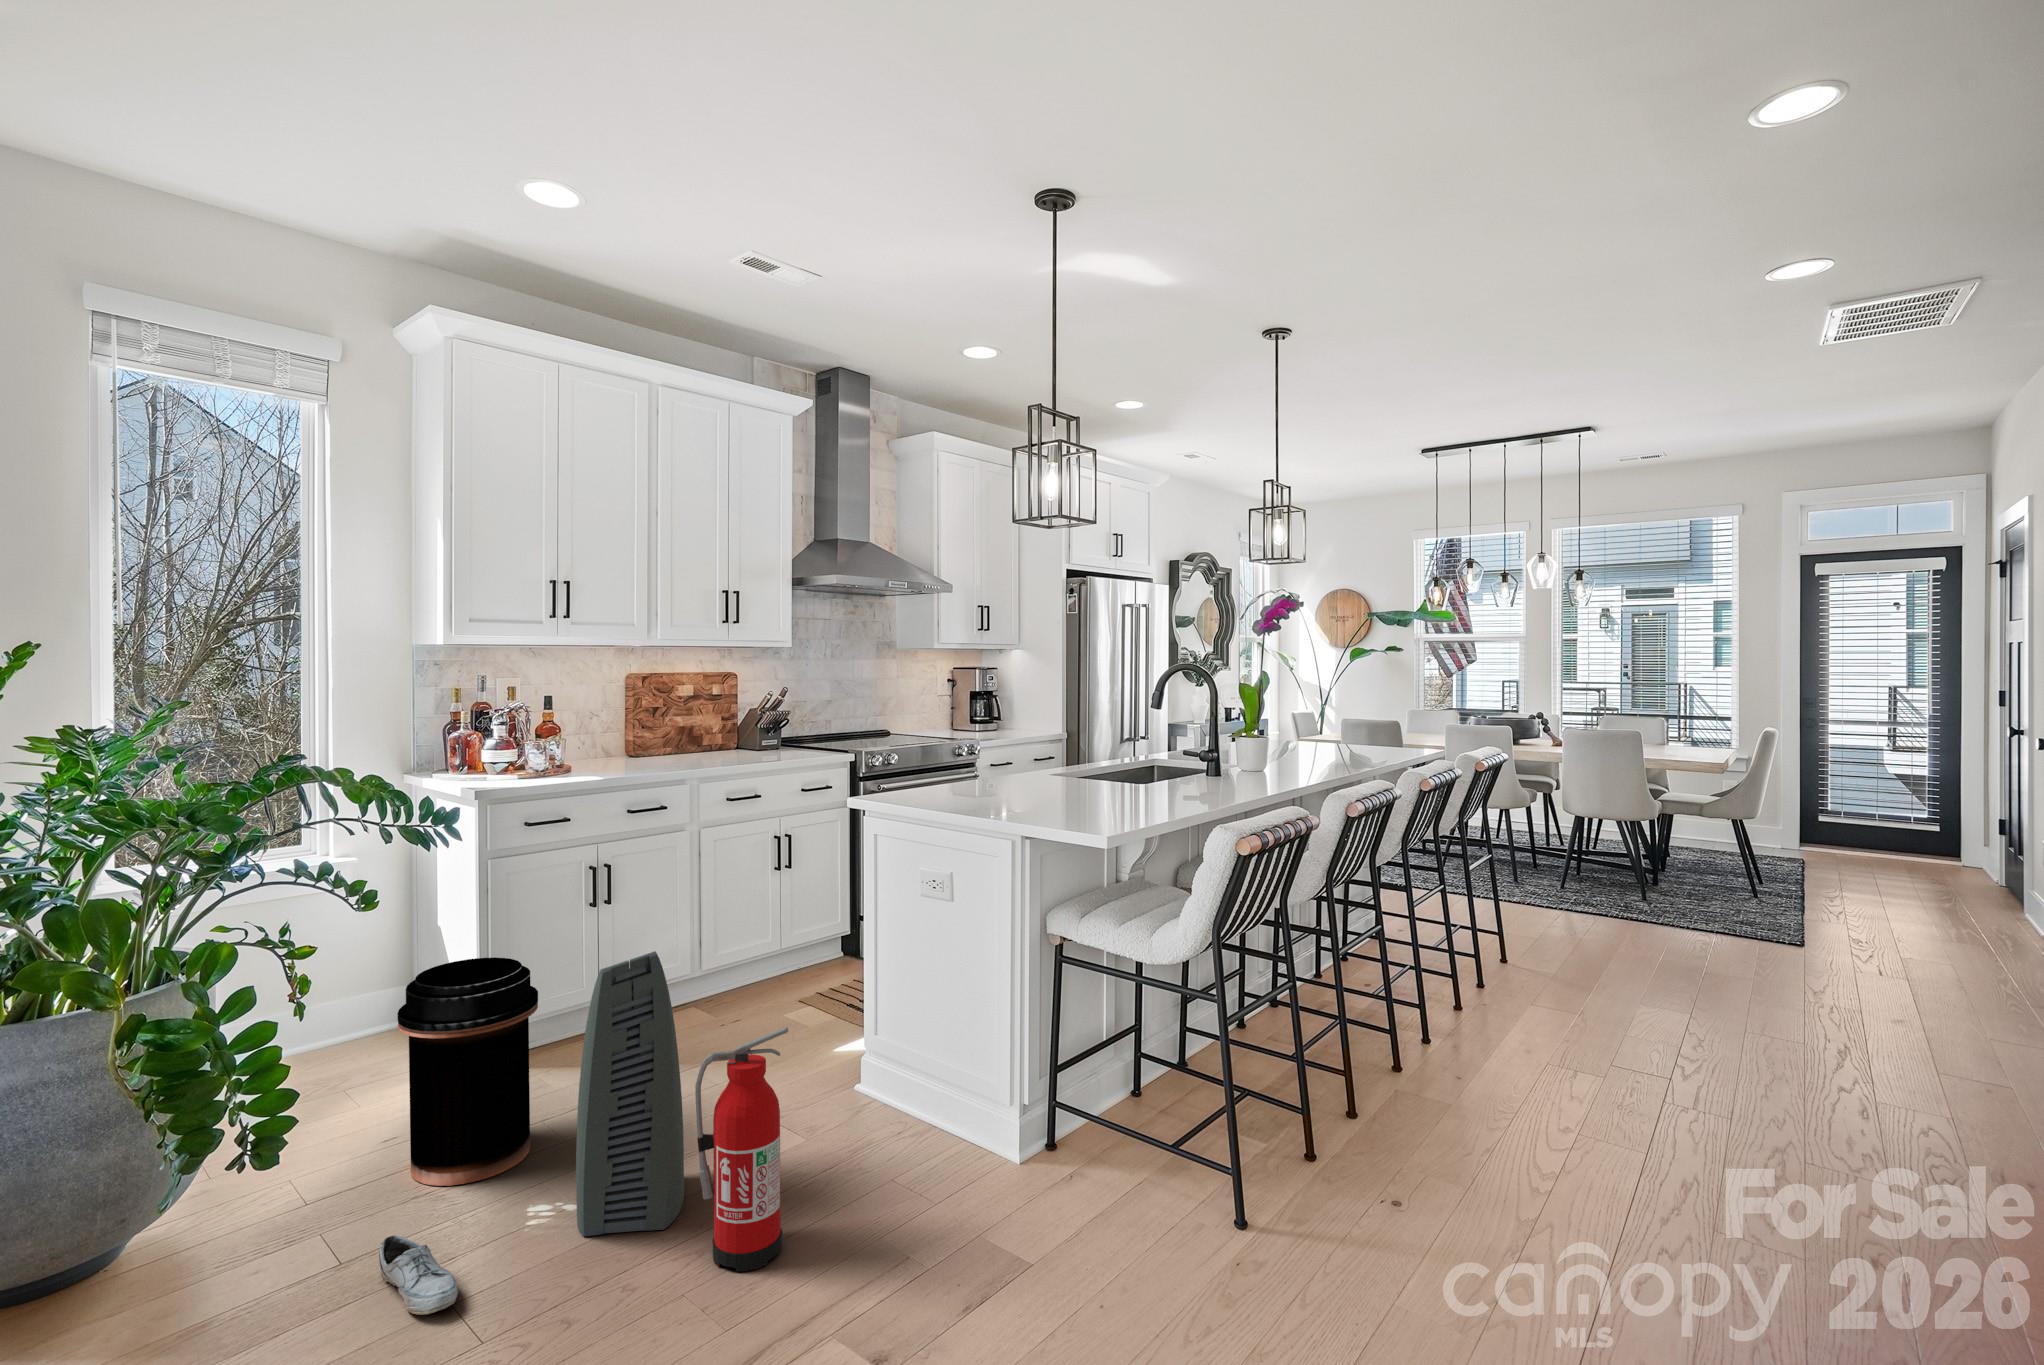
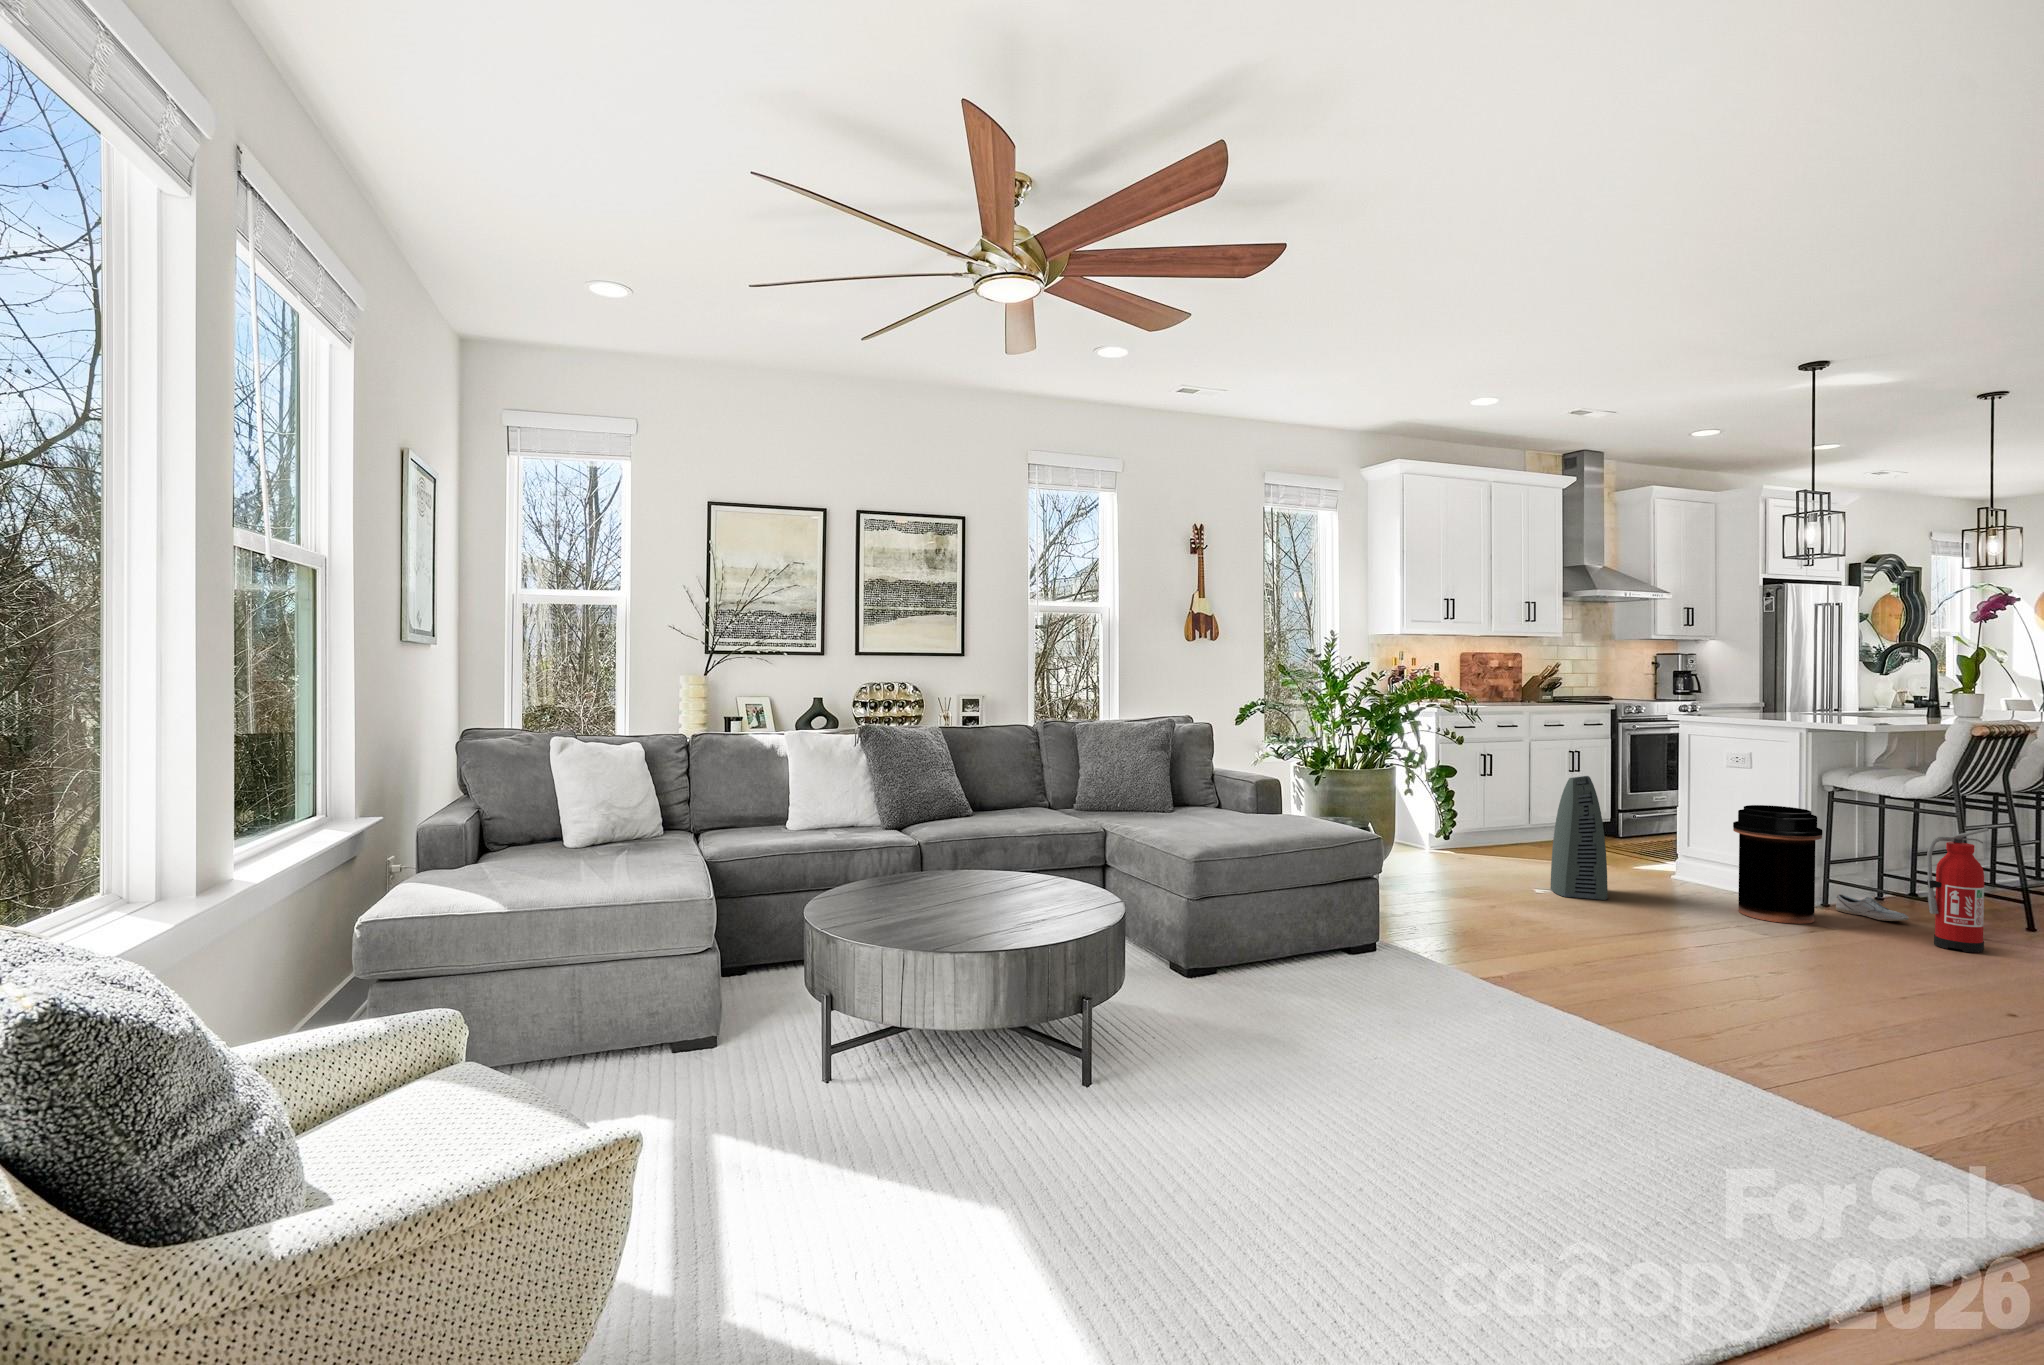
trash can: present [398,958,538,1186] -> present [1733,805,1822,924]
fire extinguisher: present [695,1027,788,1272] -> present [1927,828,1989,953]
shoe: present [379,1235,458,1315] -> present [1836,894,1908,921]

